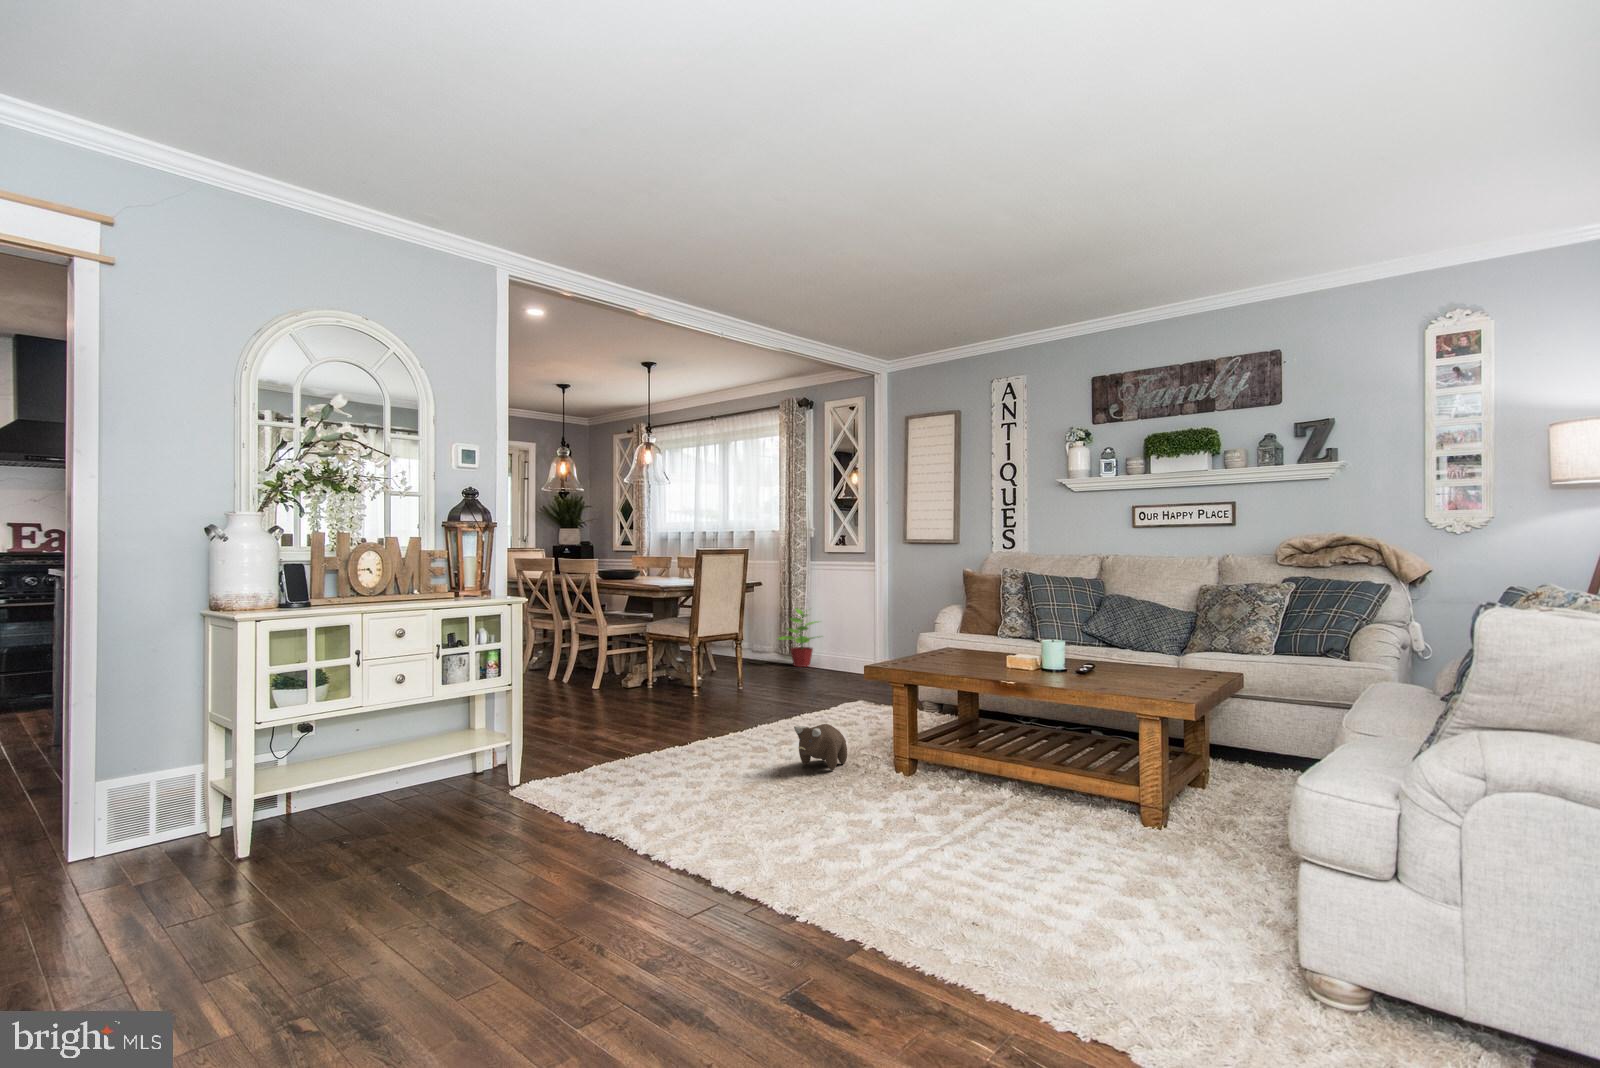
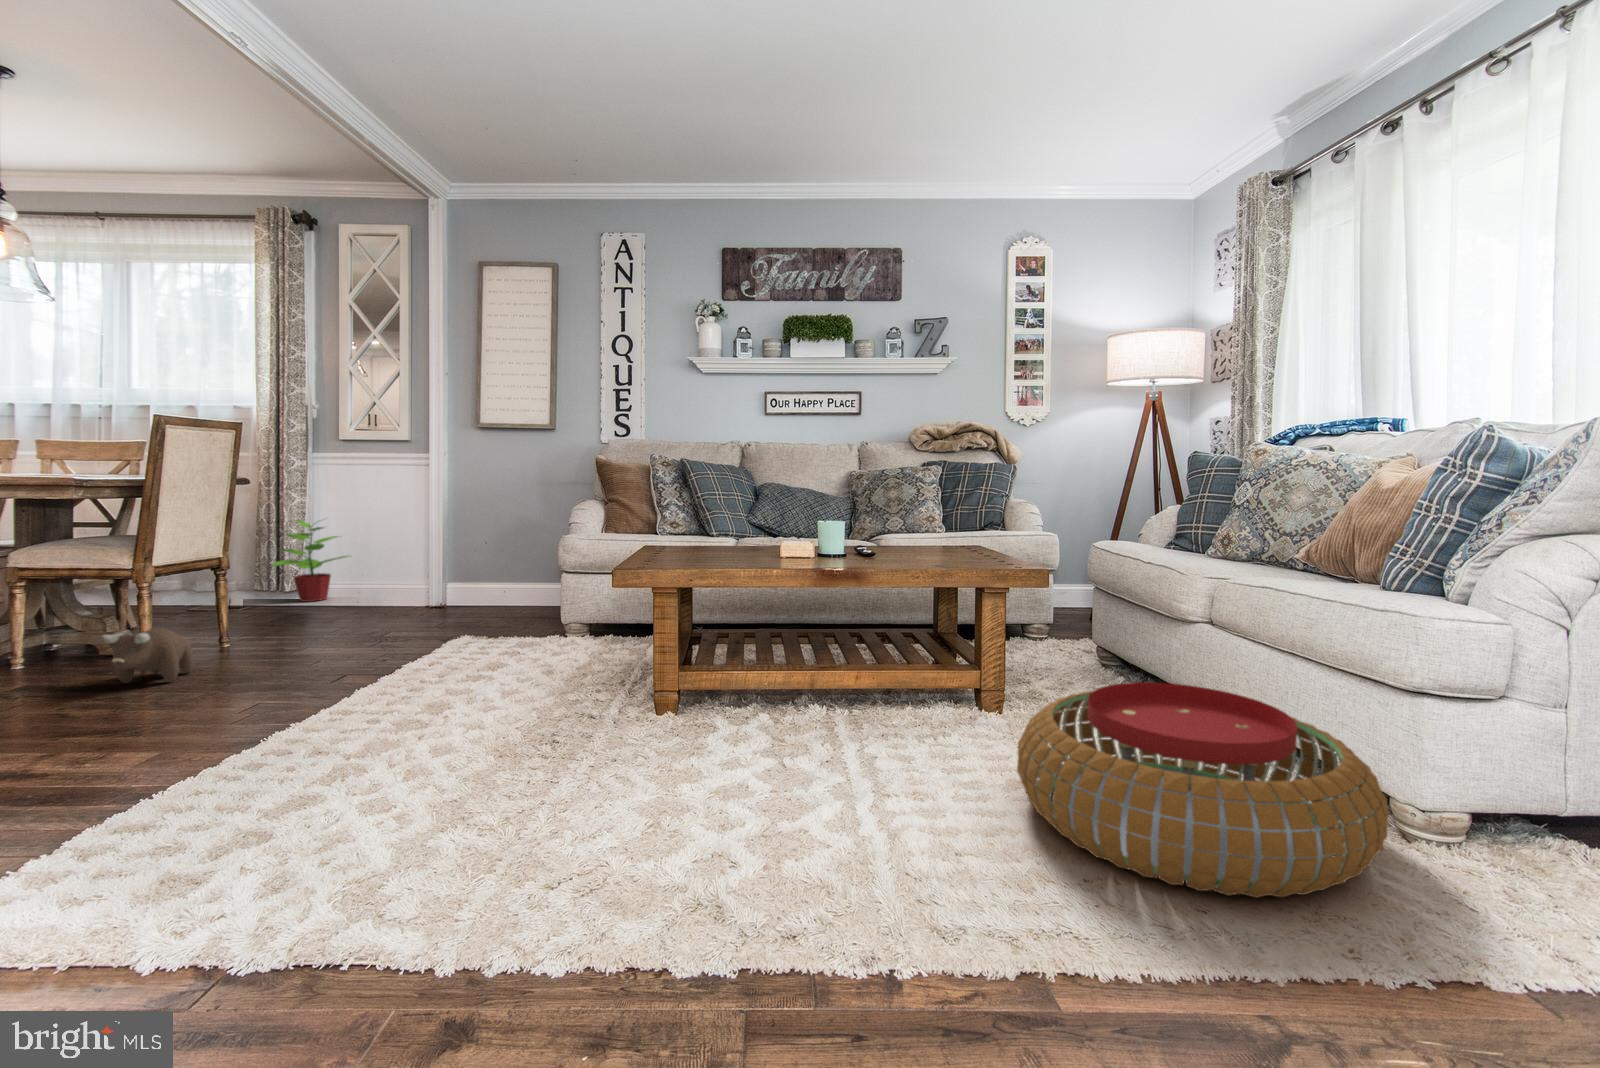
plush toy: present [794,724,847,770] -> present [103,628,194,683]
pouf: none [975,794,1247,959] -> present [1017,682,1389,898]

